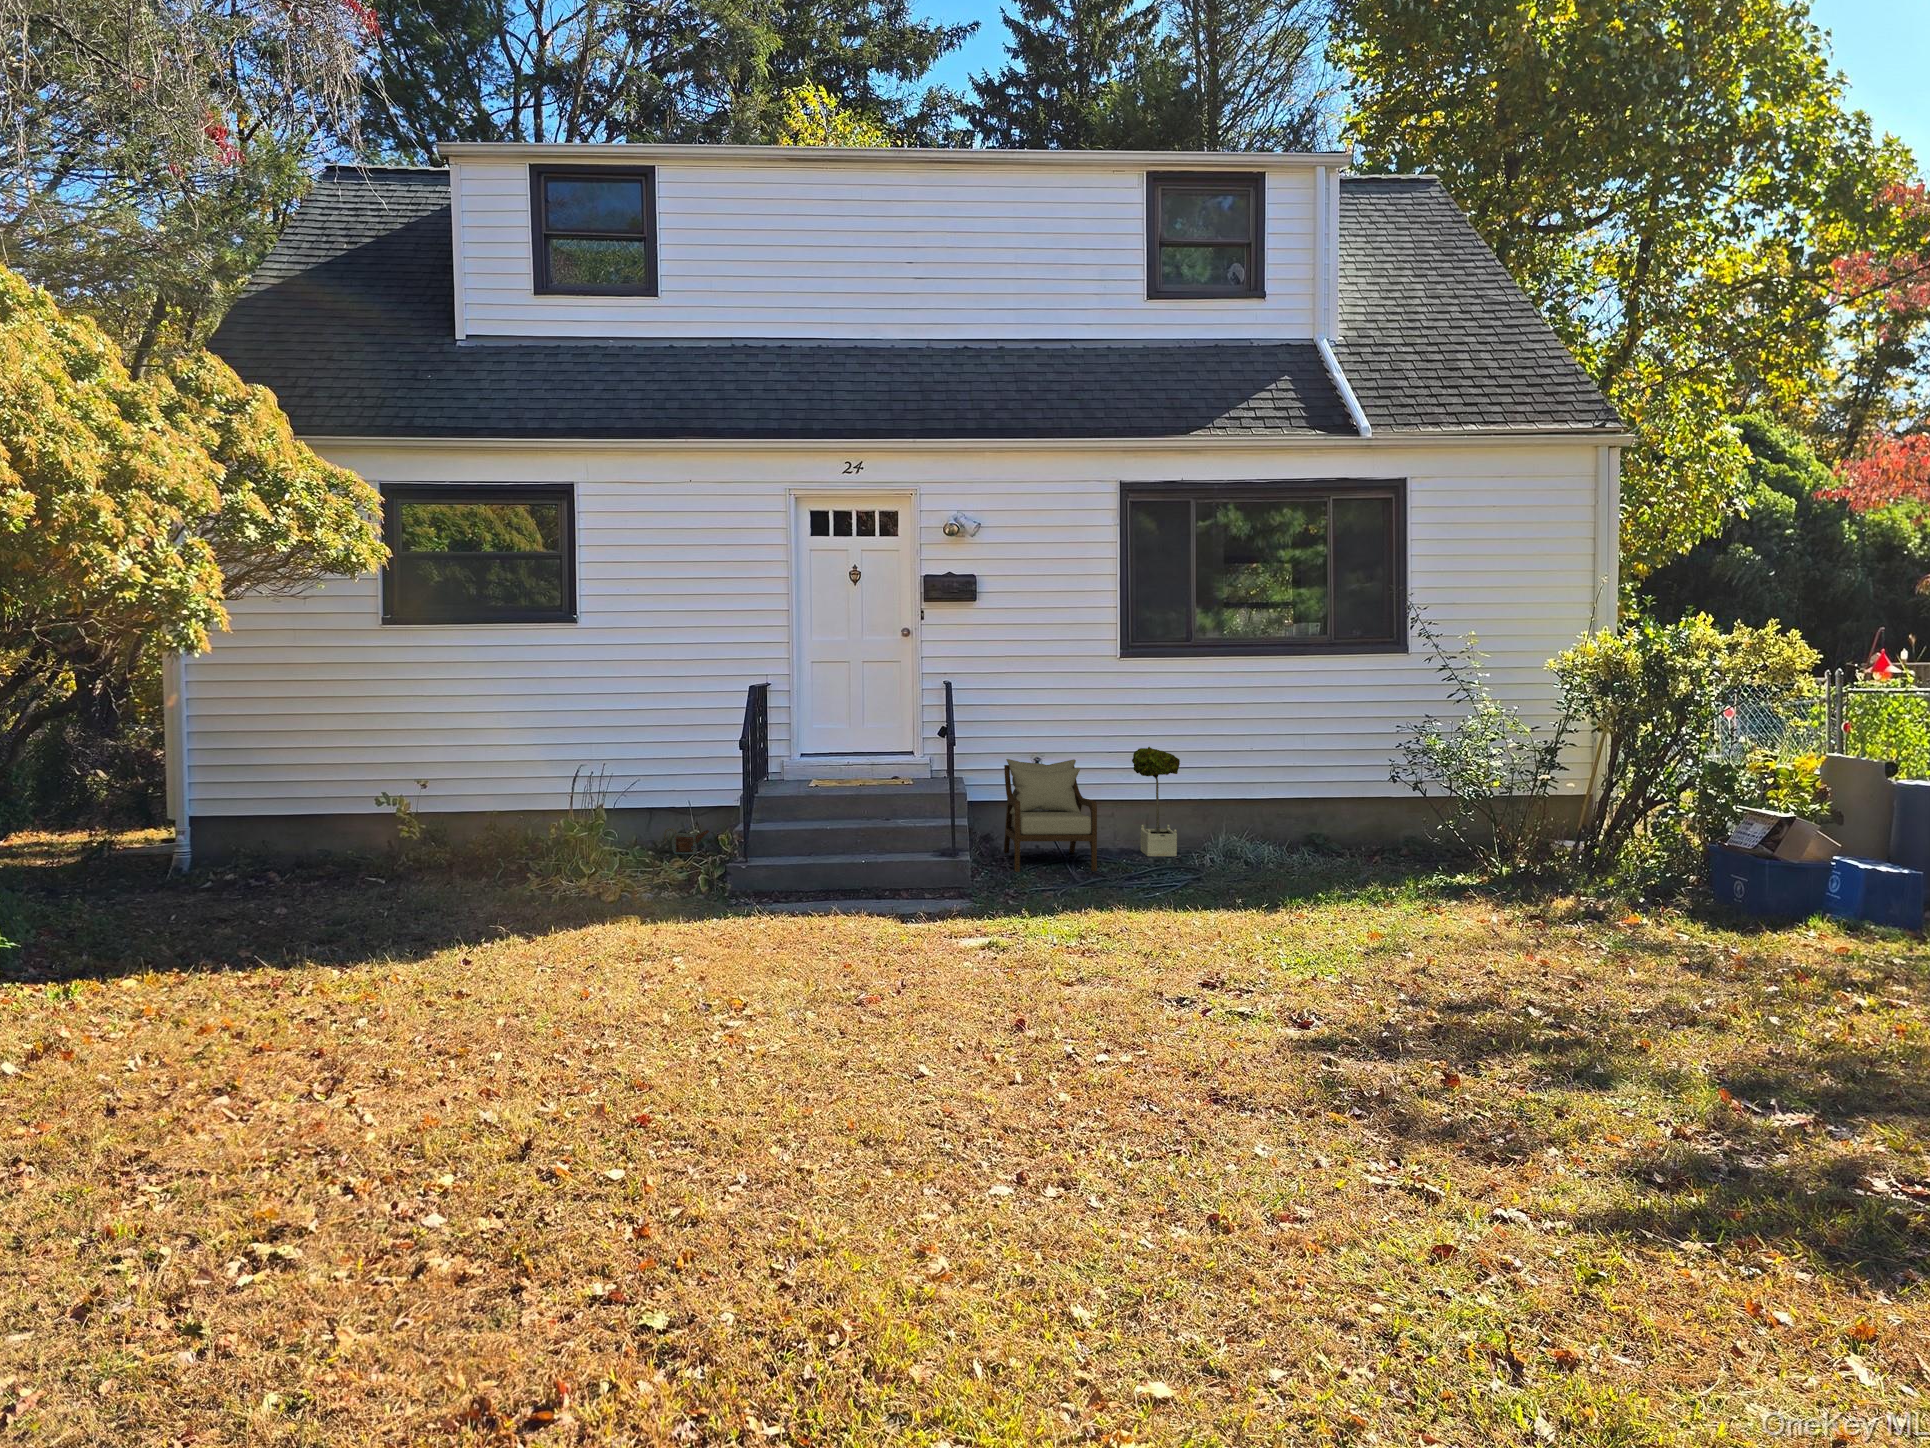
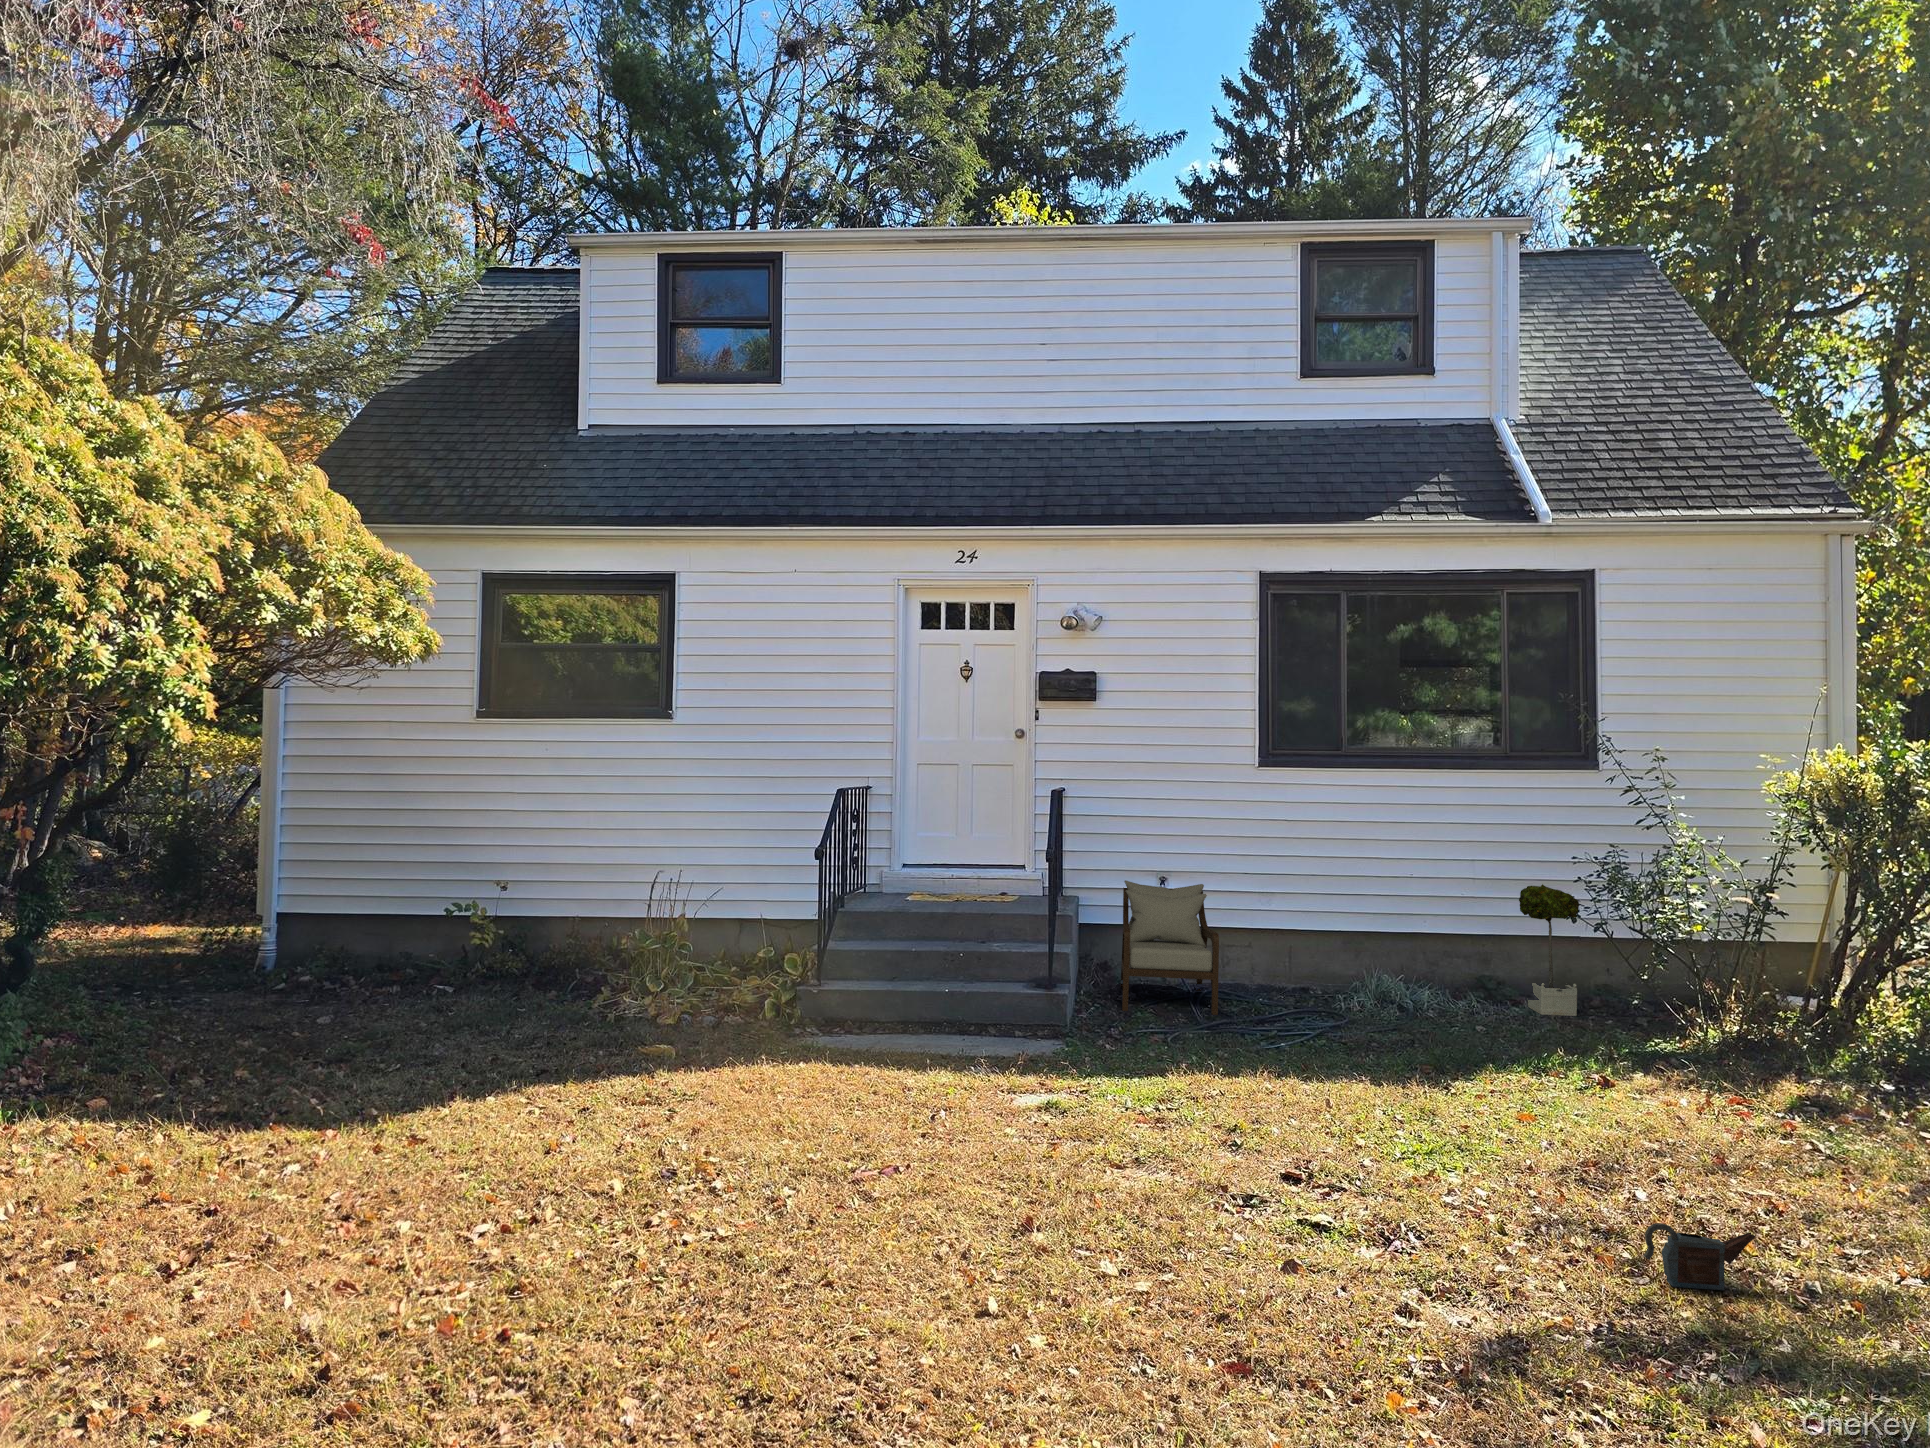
potted tree: present [1132,747,1180,856] -> present [1519,884,1579,1016]
watering can: present [663,828,709,854] -> present [1643,1223,1756,1290]

